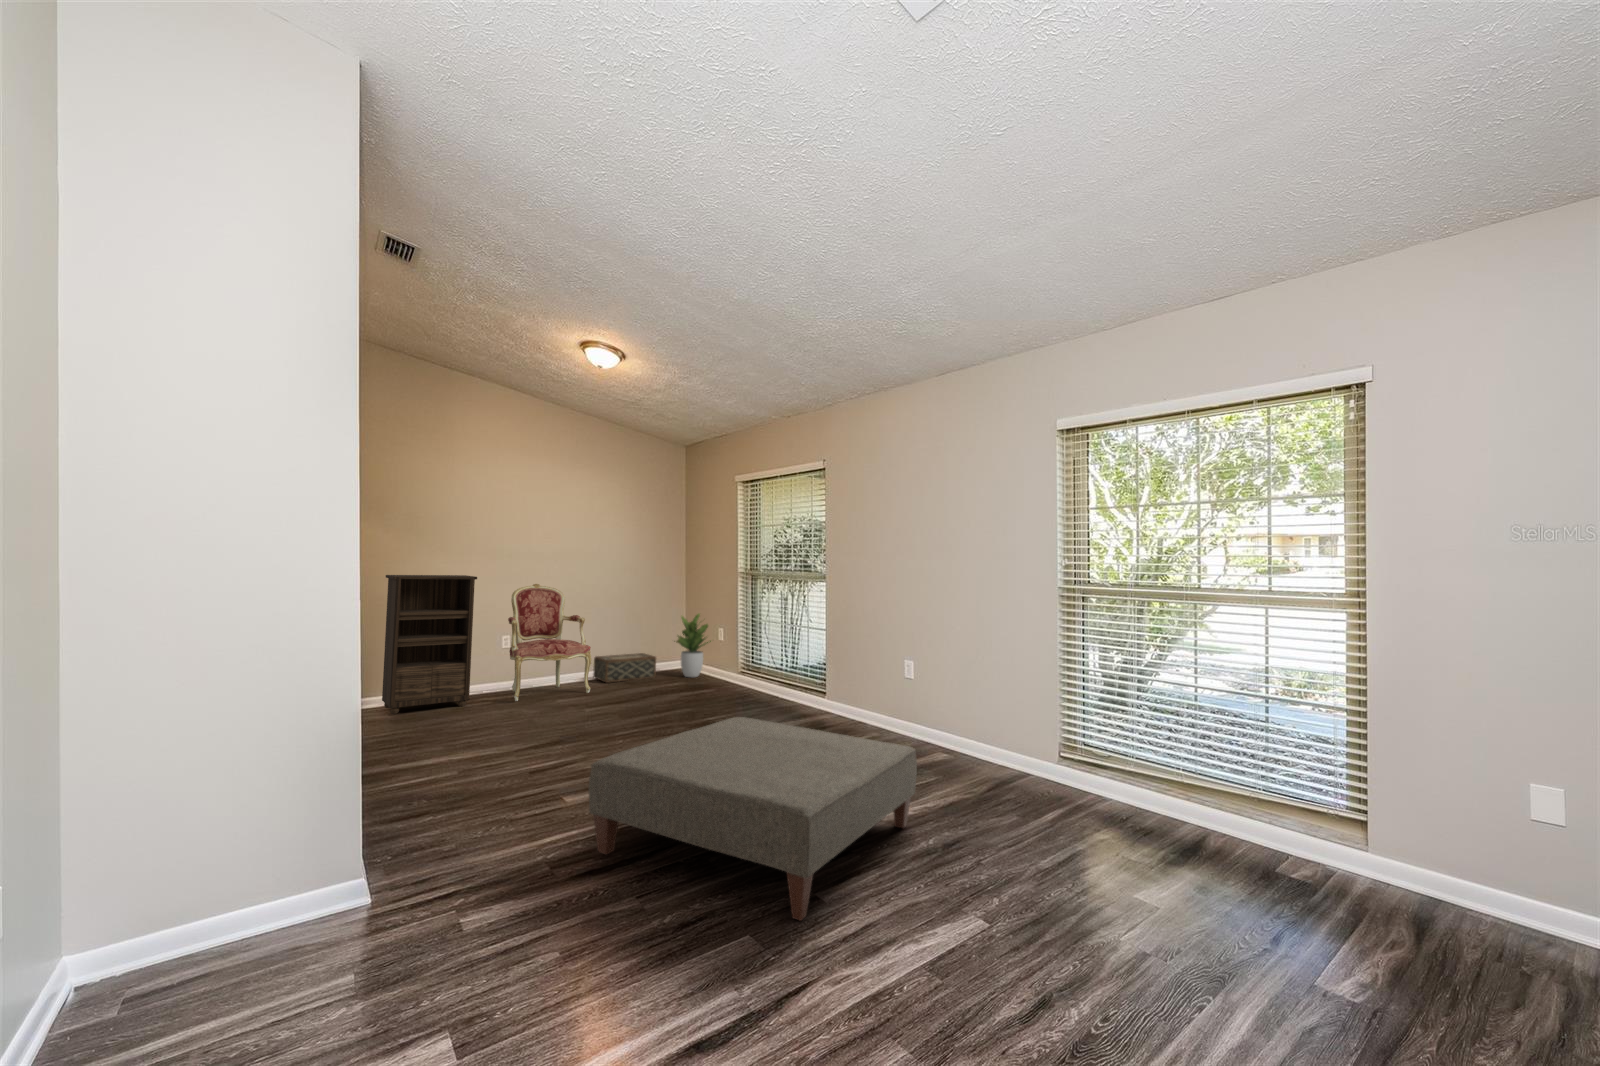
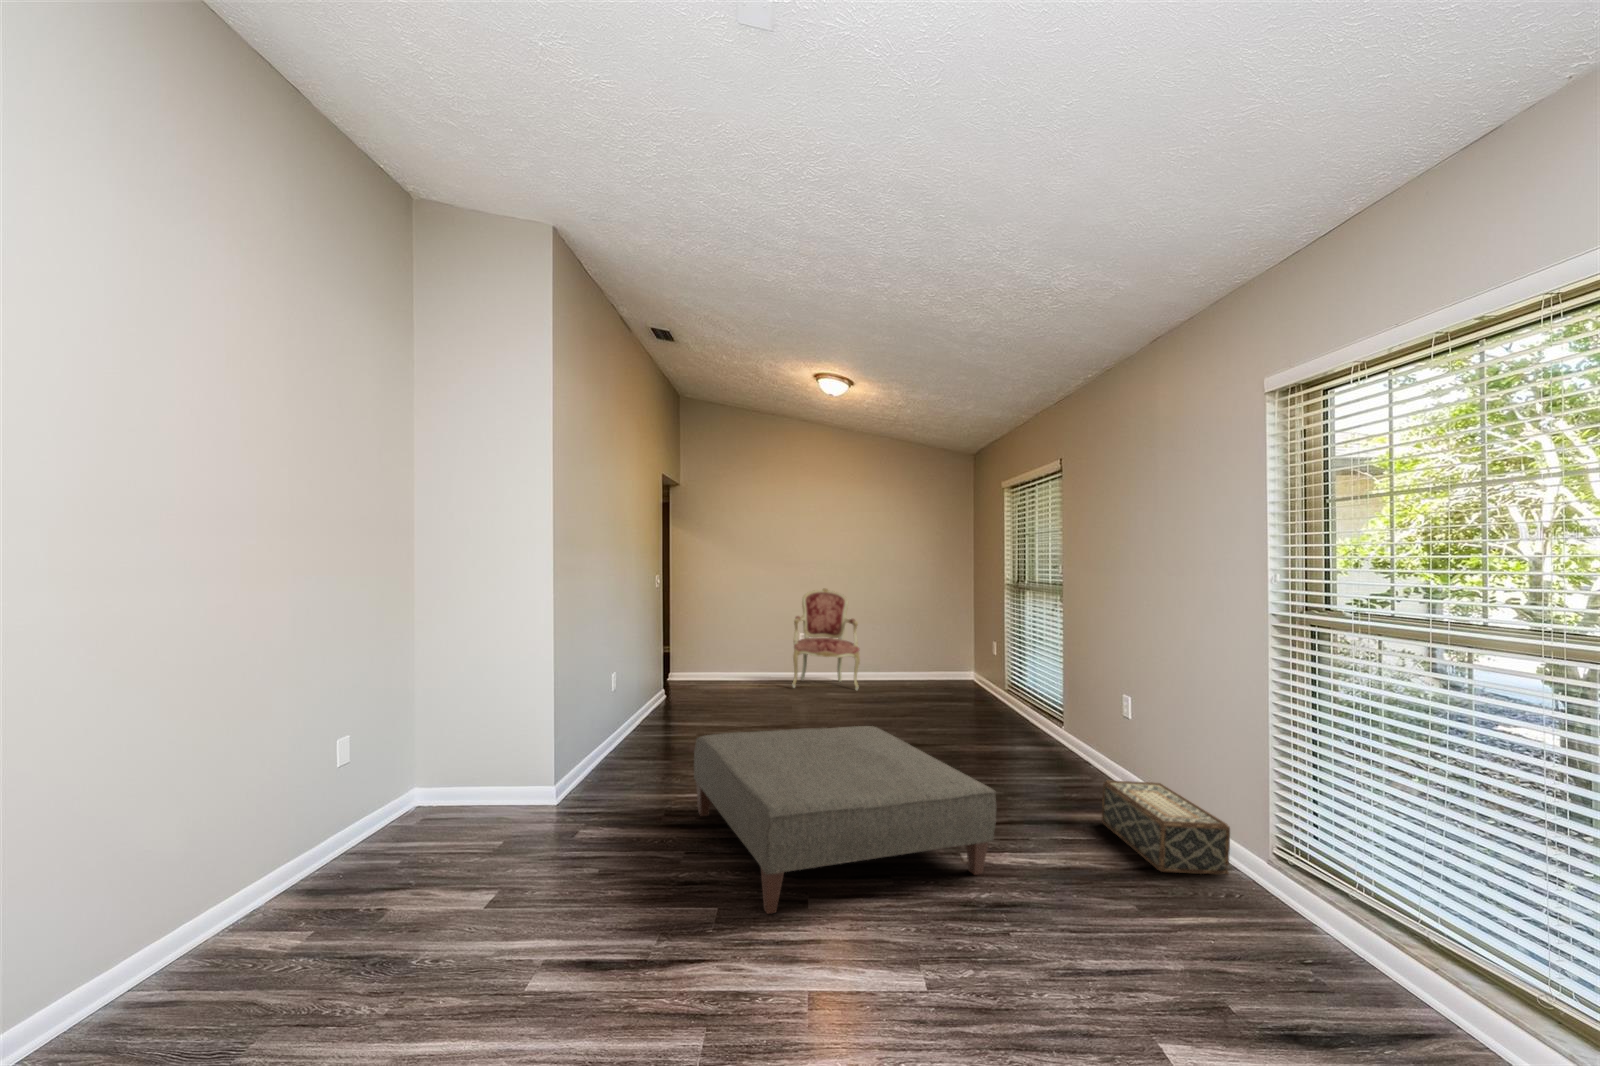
bookshelf: present [382,575,477,714] -> none [702,575,766,686]
potted plant: present [676,614,711,677] -> none [947,627,990,691]
woven basket: present [593,653,656,683] -> present [1102,780,1230,874]

